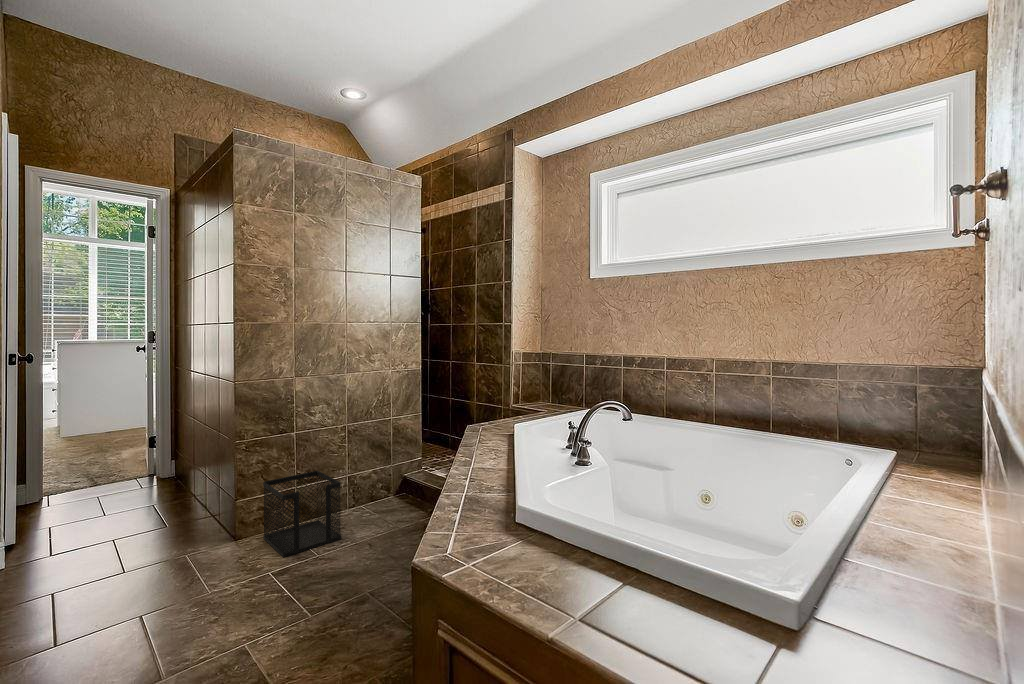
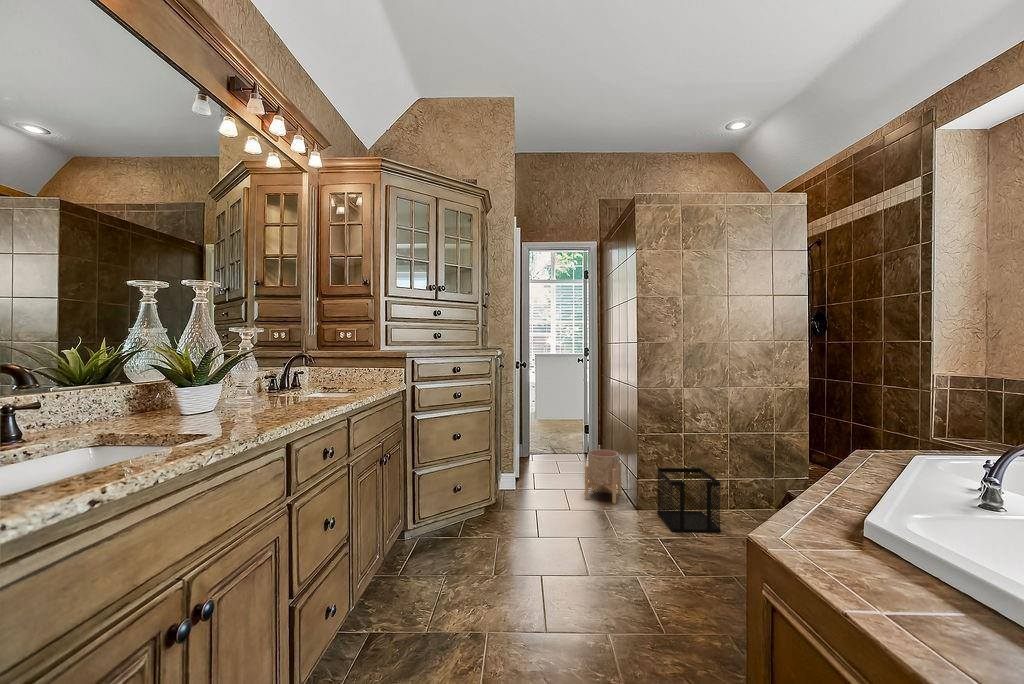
planter: none [149,471,211,550] -> present [585,449,621,504]

